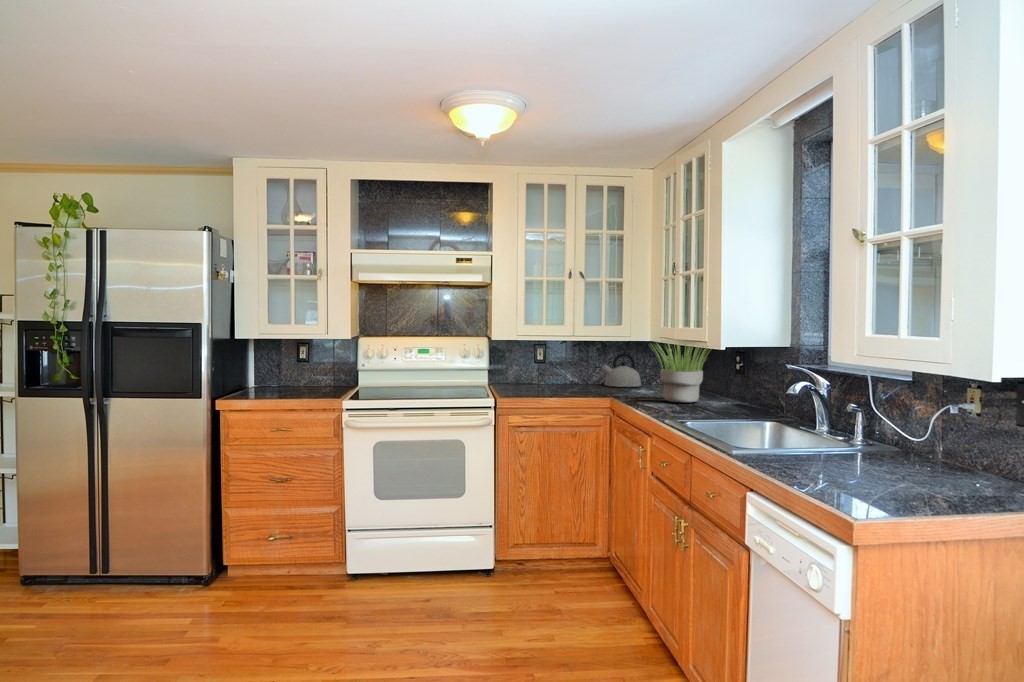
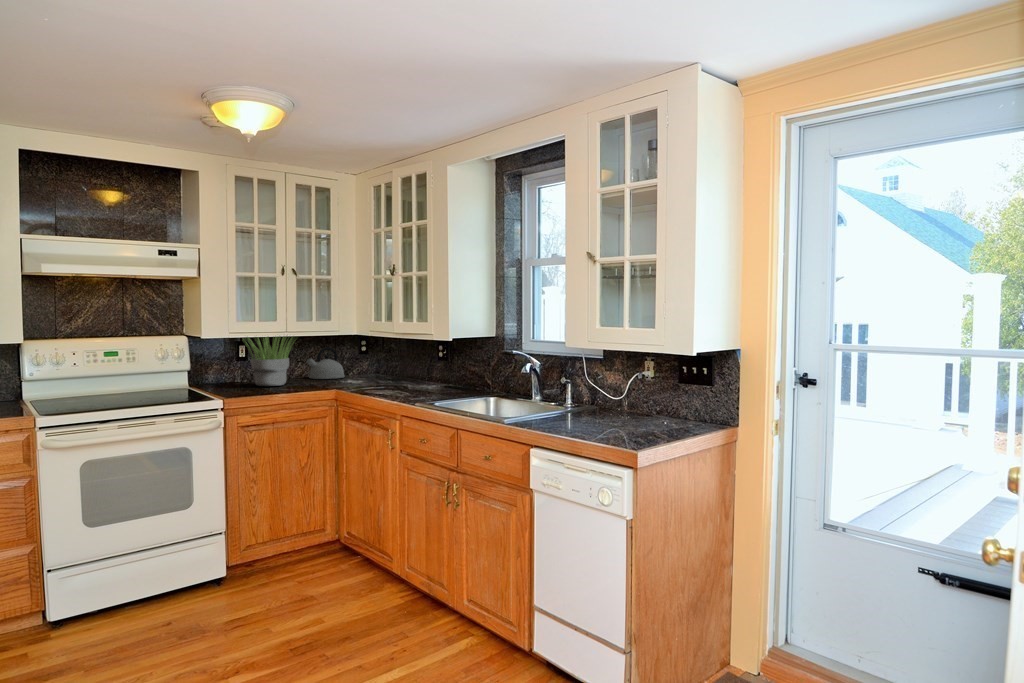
potted plant: present [655,343,708,403] -> present [247,337,294,386]

